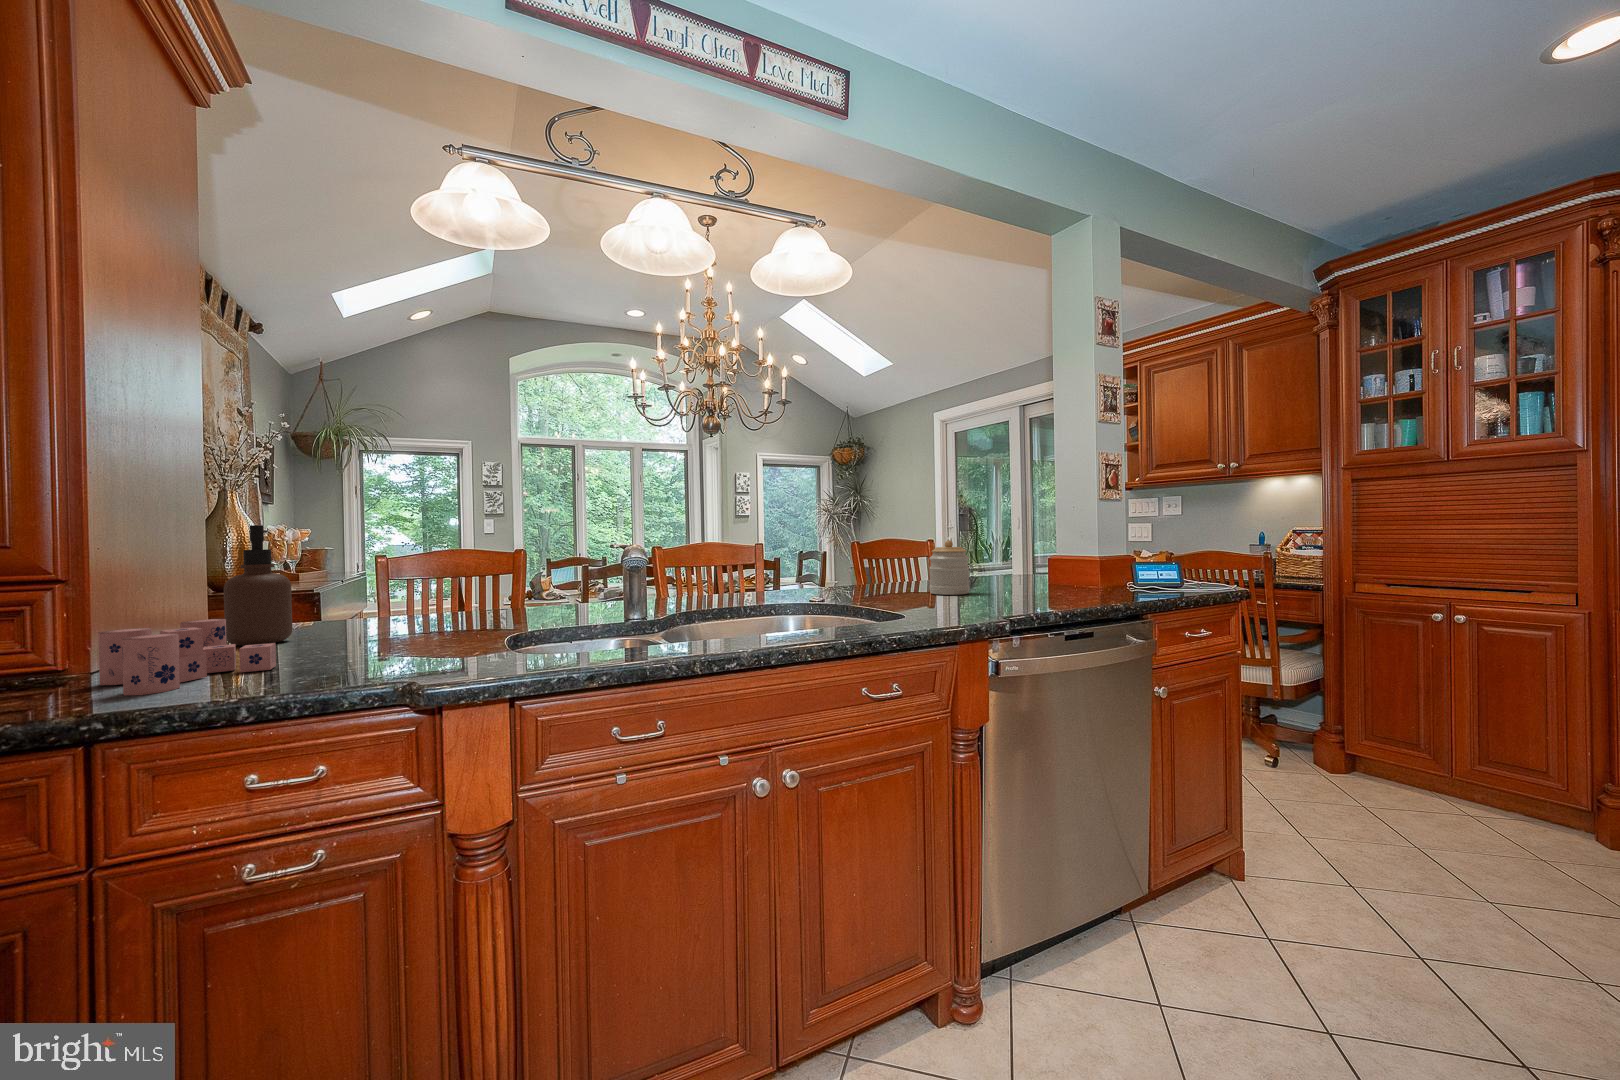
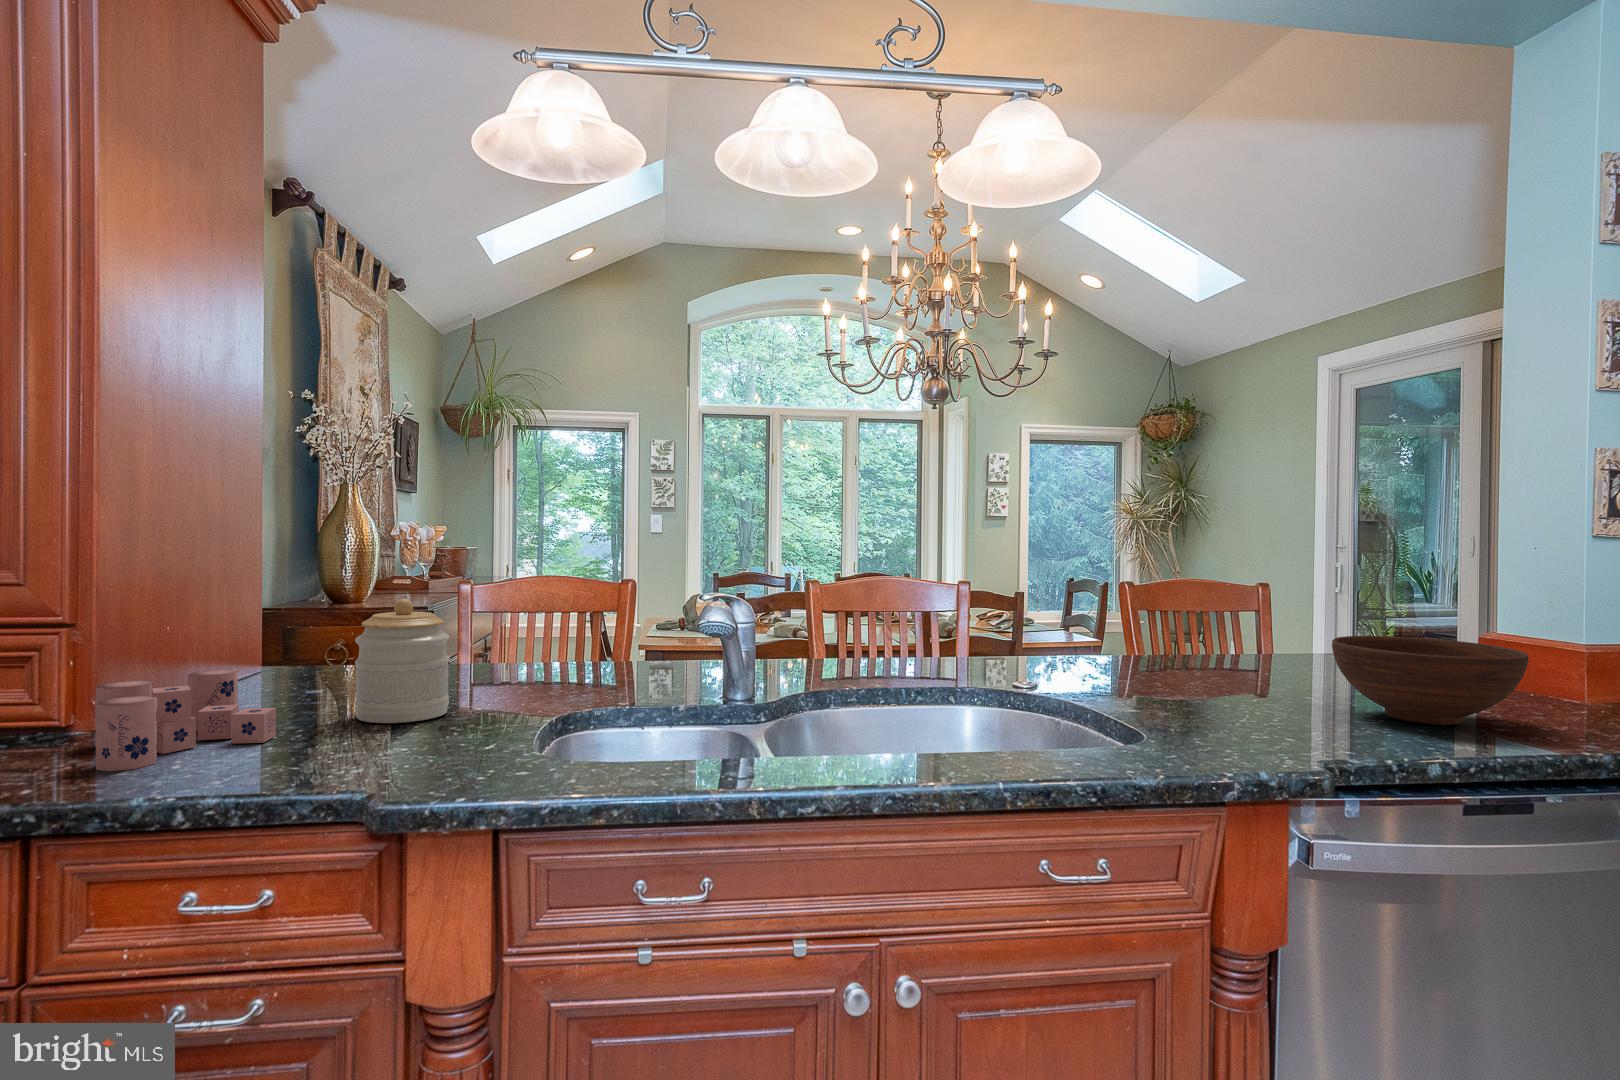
soap dispenser: present [224,525,292,646] -> none [271,547,341,692]
jar: present [929,540,969,595] -> present [355,599,450,723]
bowl: none [993,558,1088,602] -> present [1332,636,1528,725]

